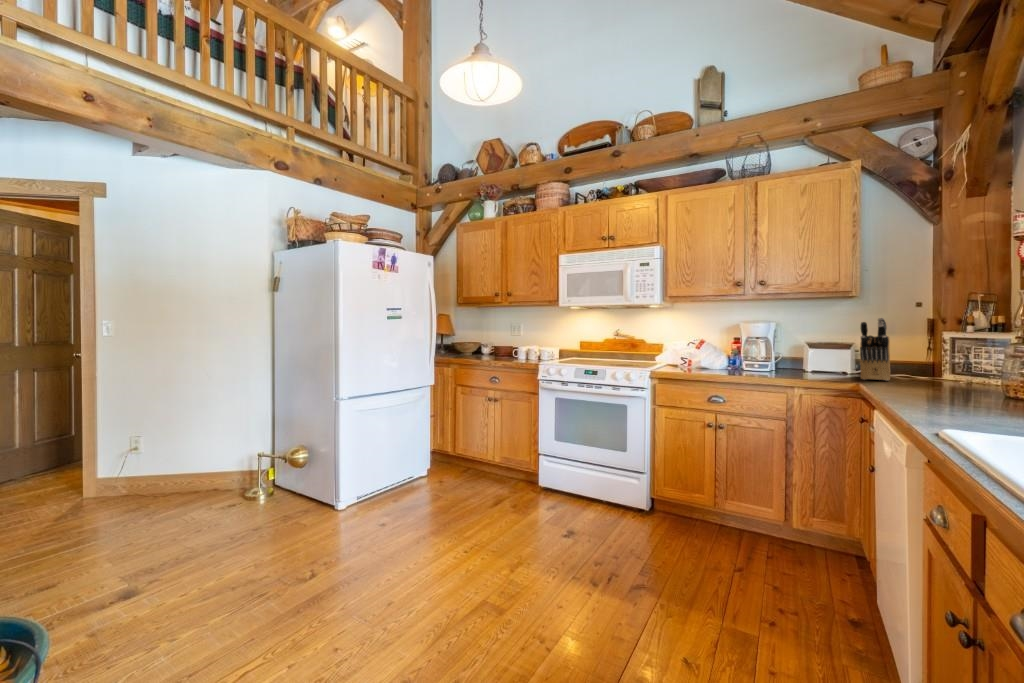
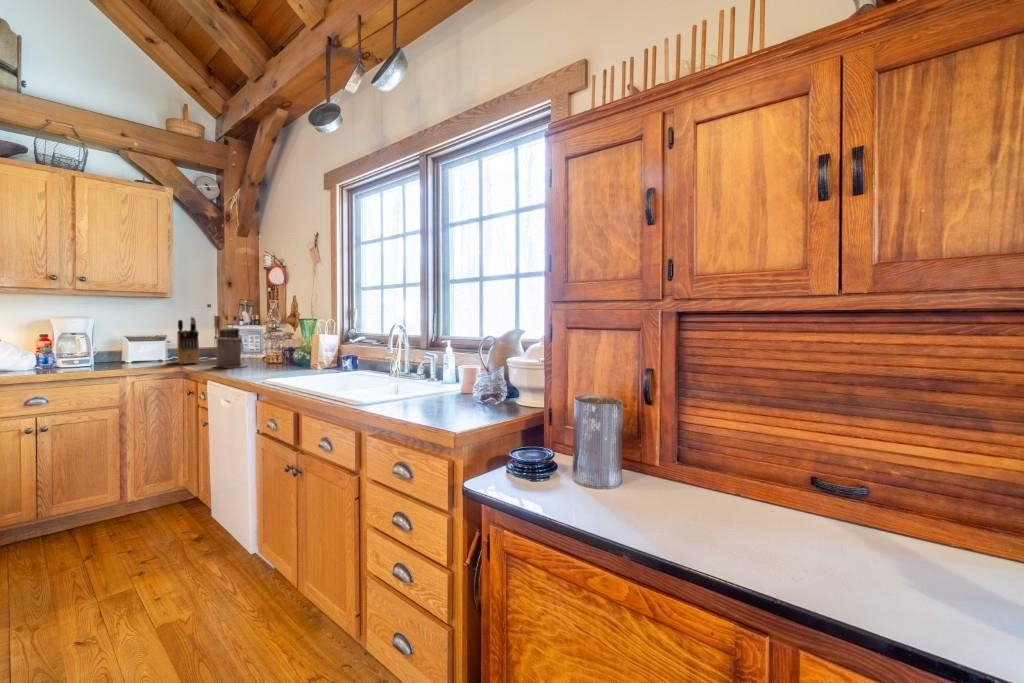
canister: none [905,324,973,393] -> present [214,324,247,368]

